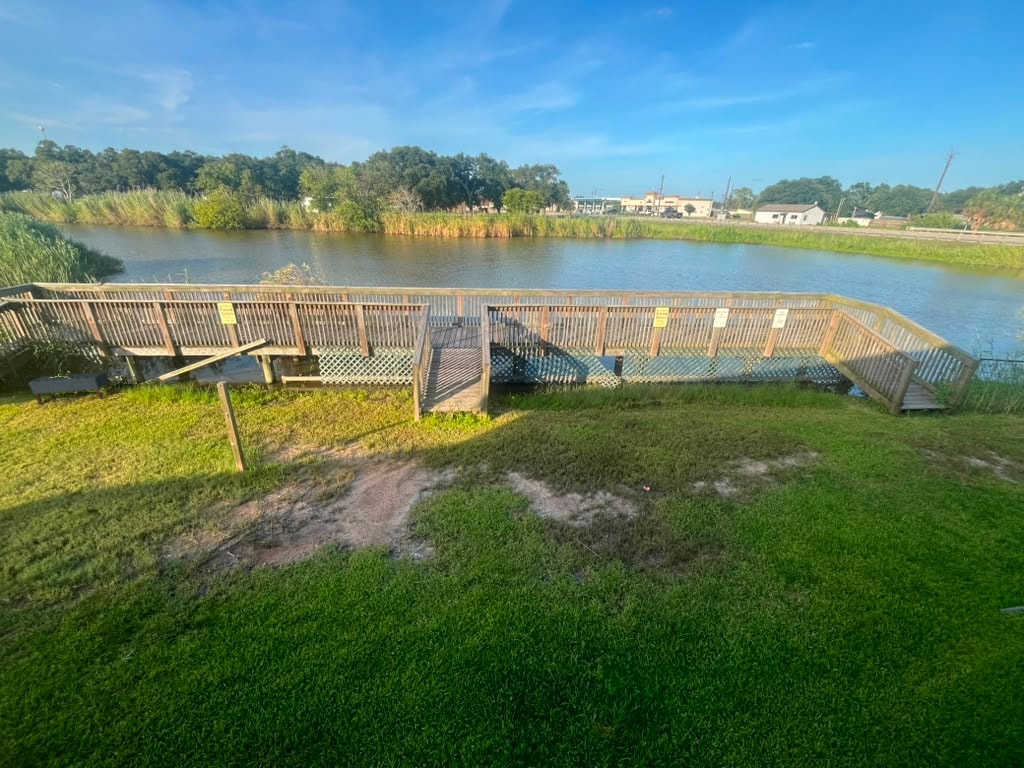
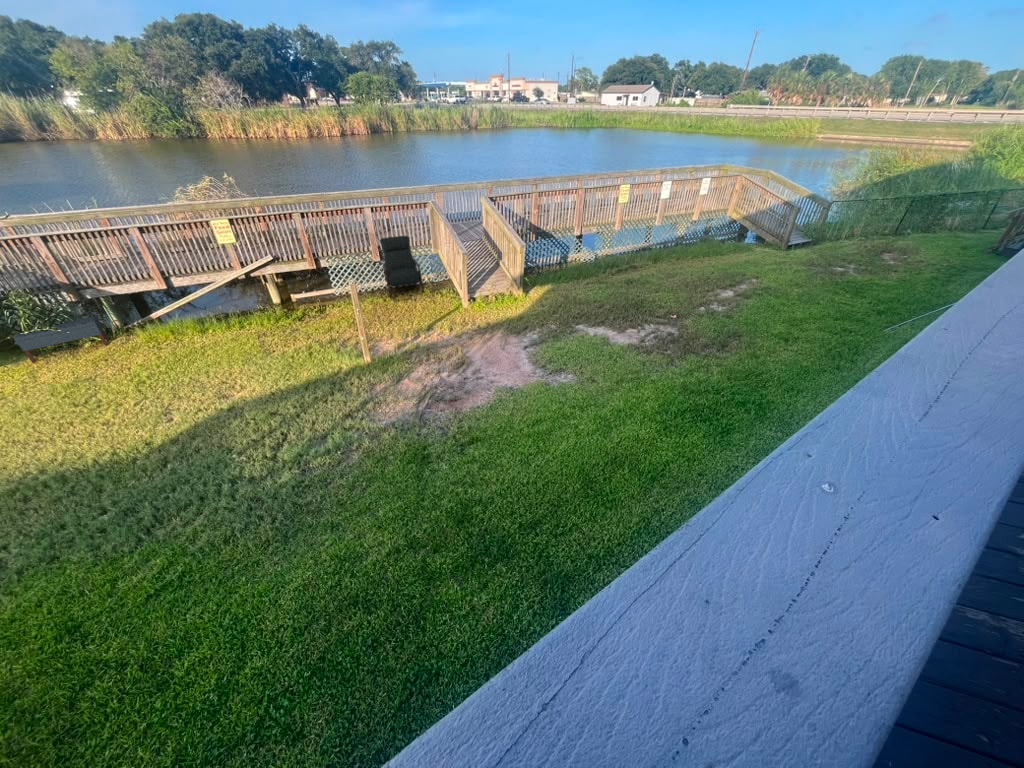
chair: none [350,335,403,397] -> present [380,236,424,298]

